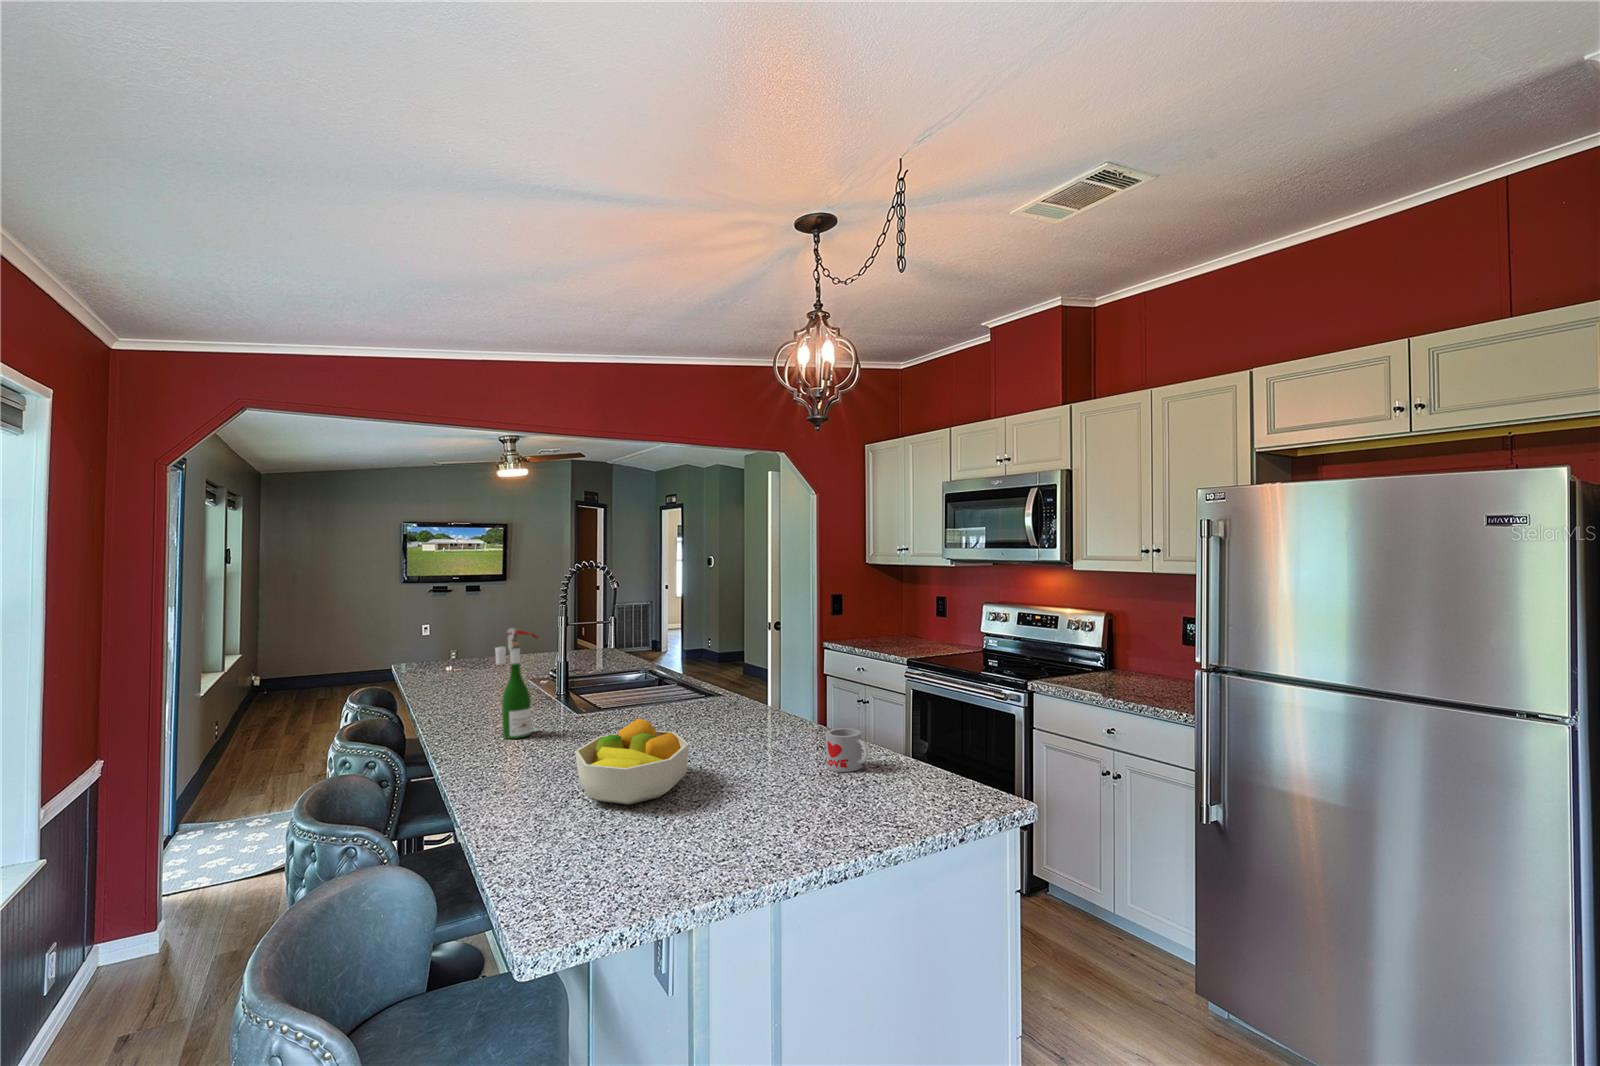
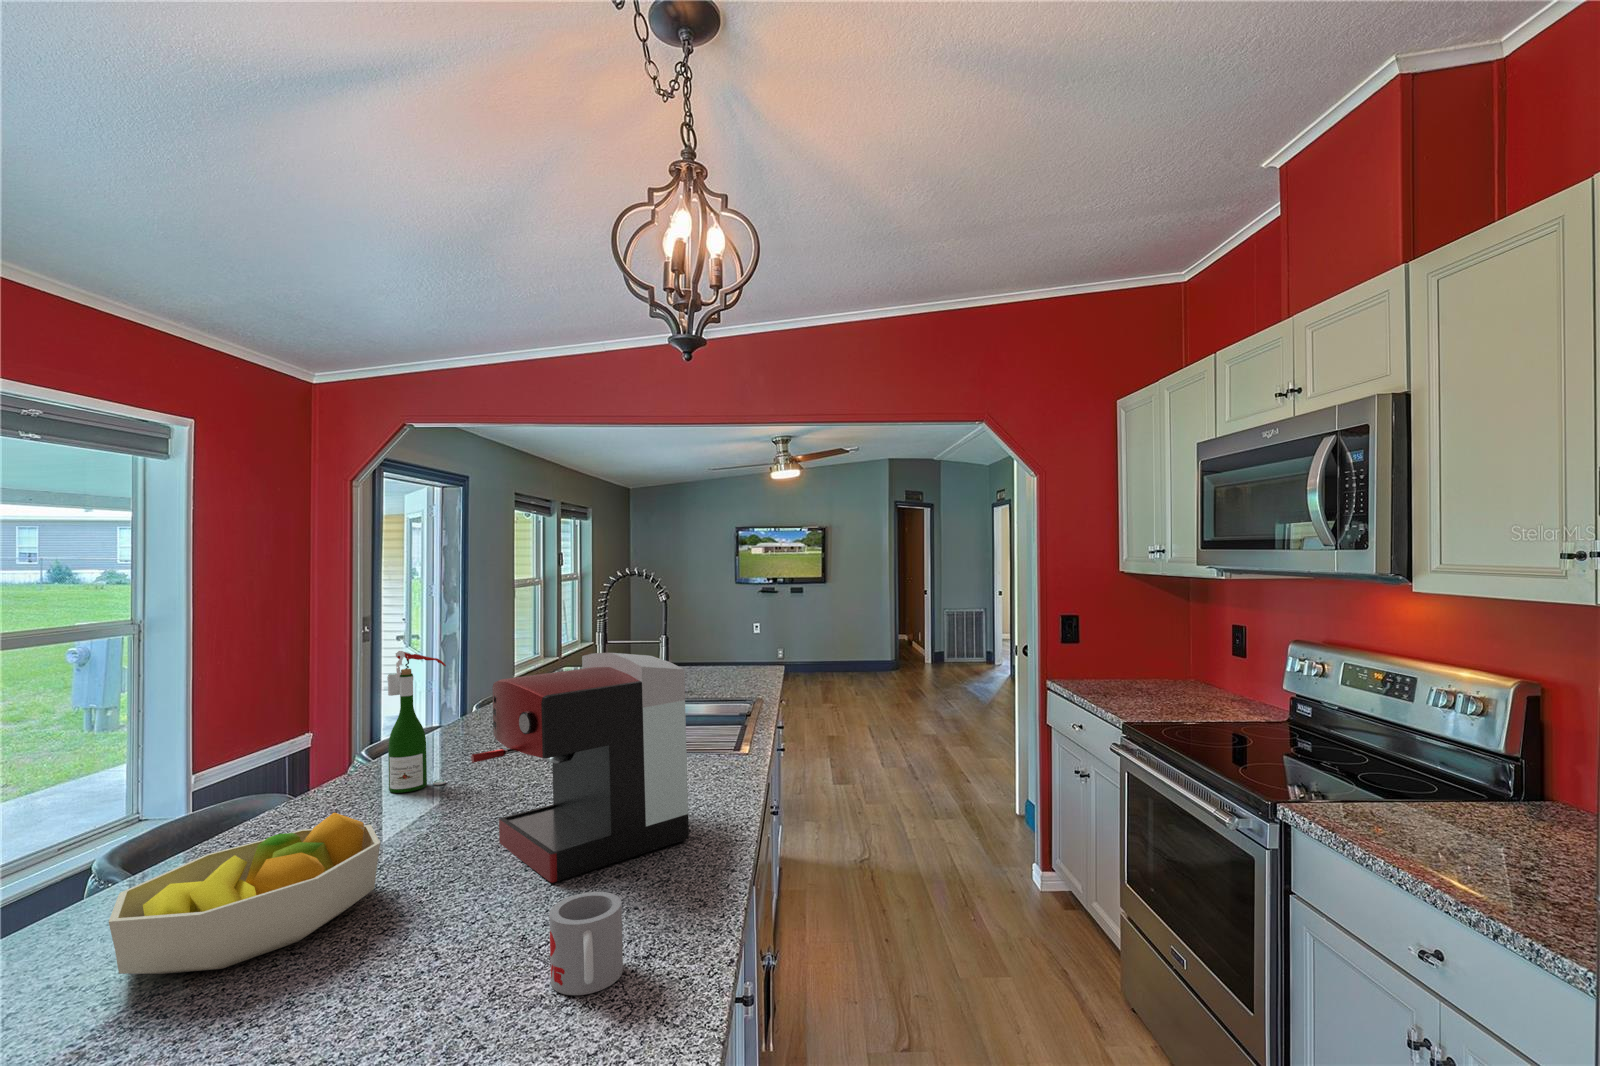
coffee maker: none [664,615,781,750] -> present [471,653,689,883]

